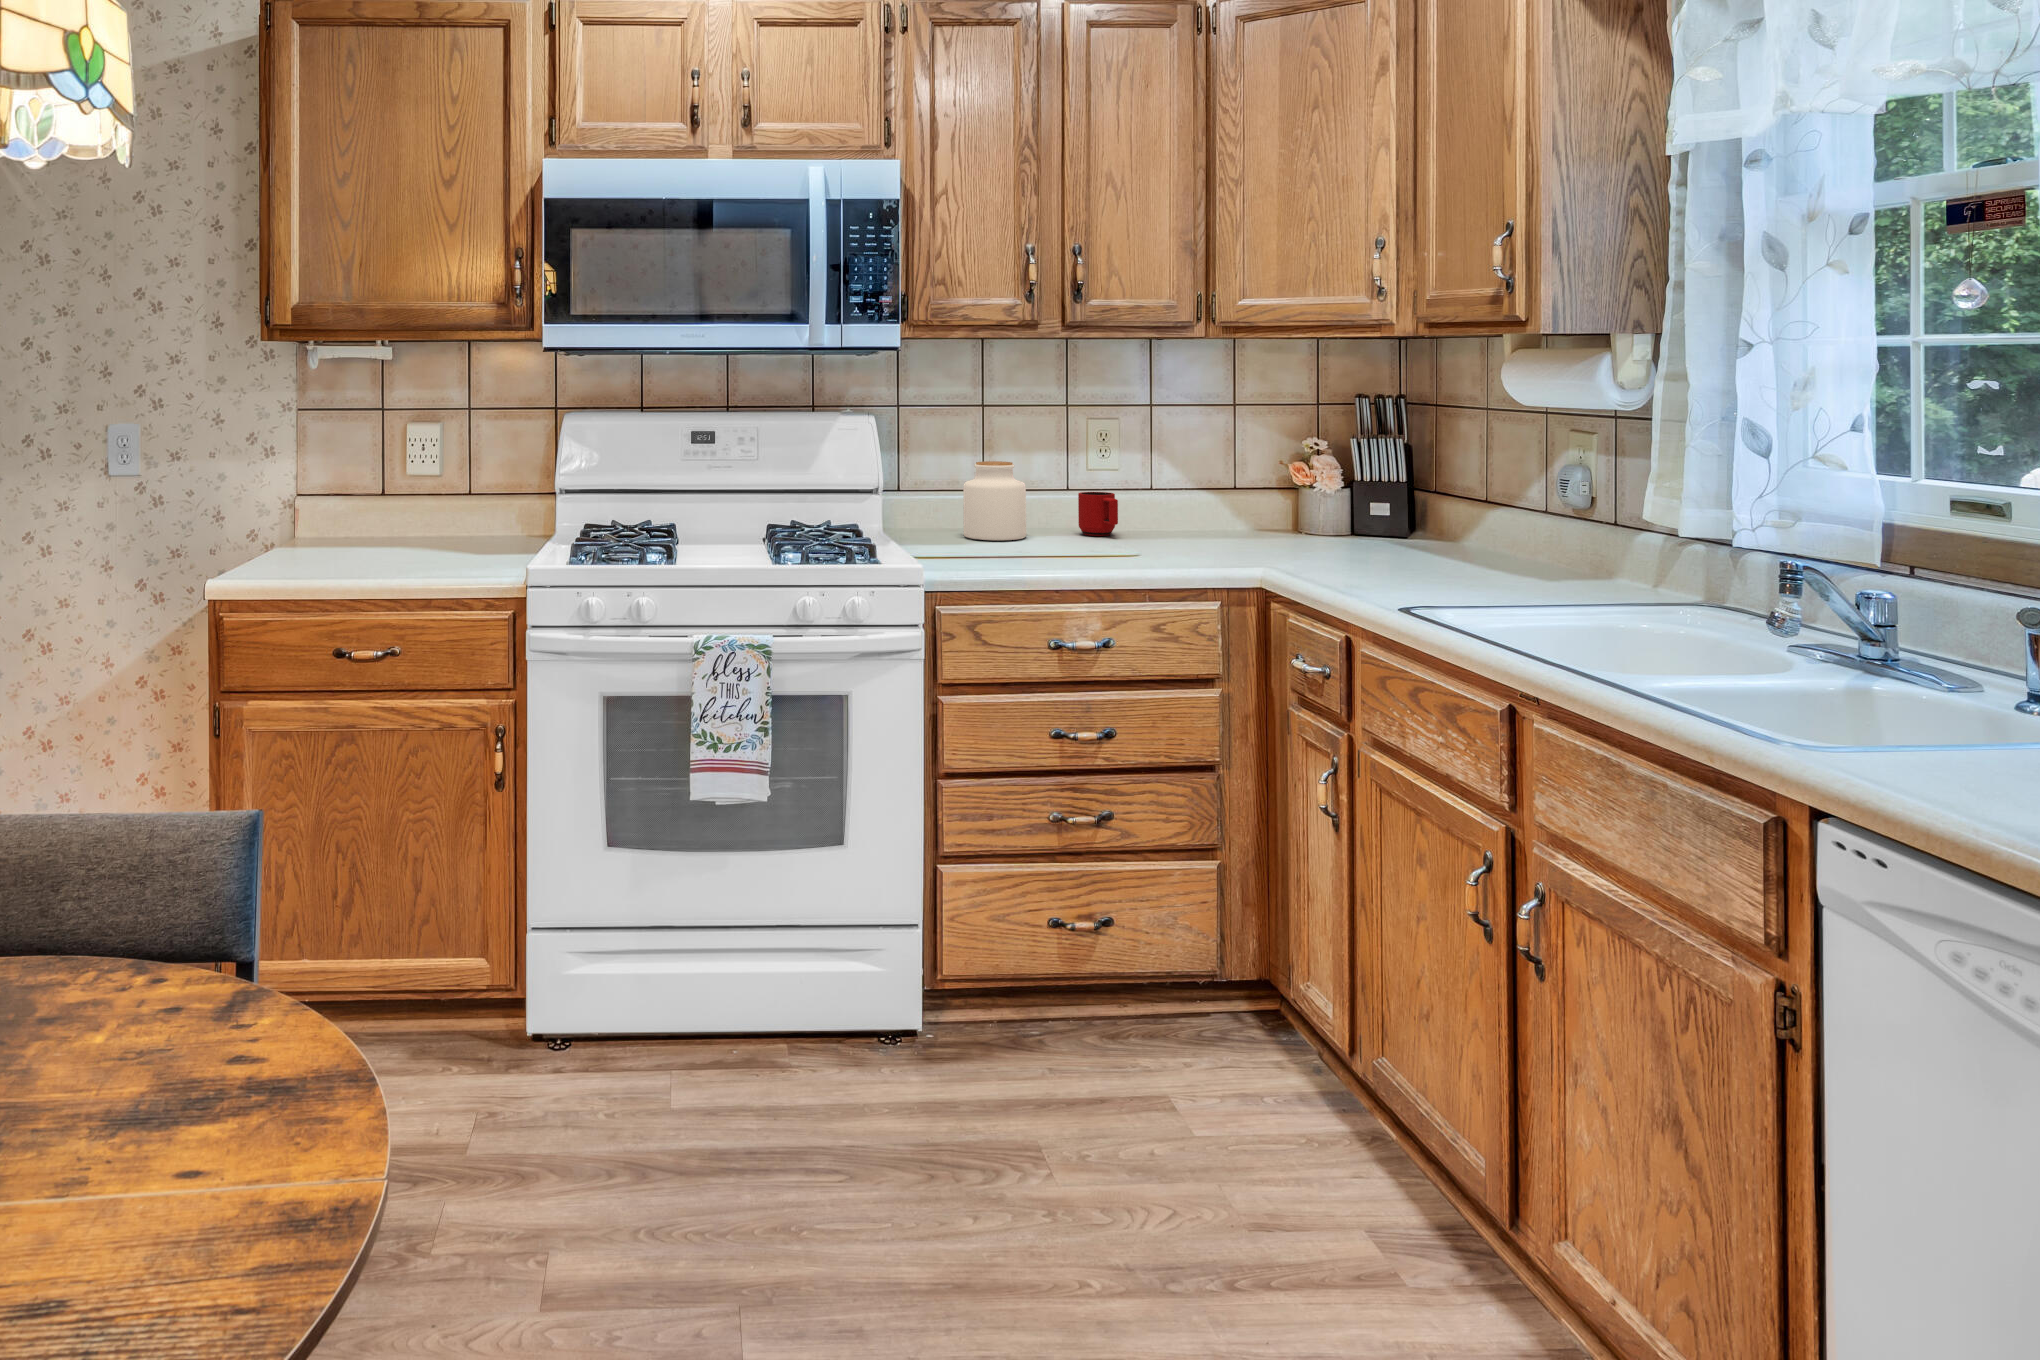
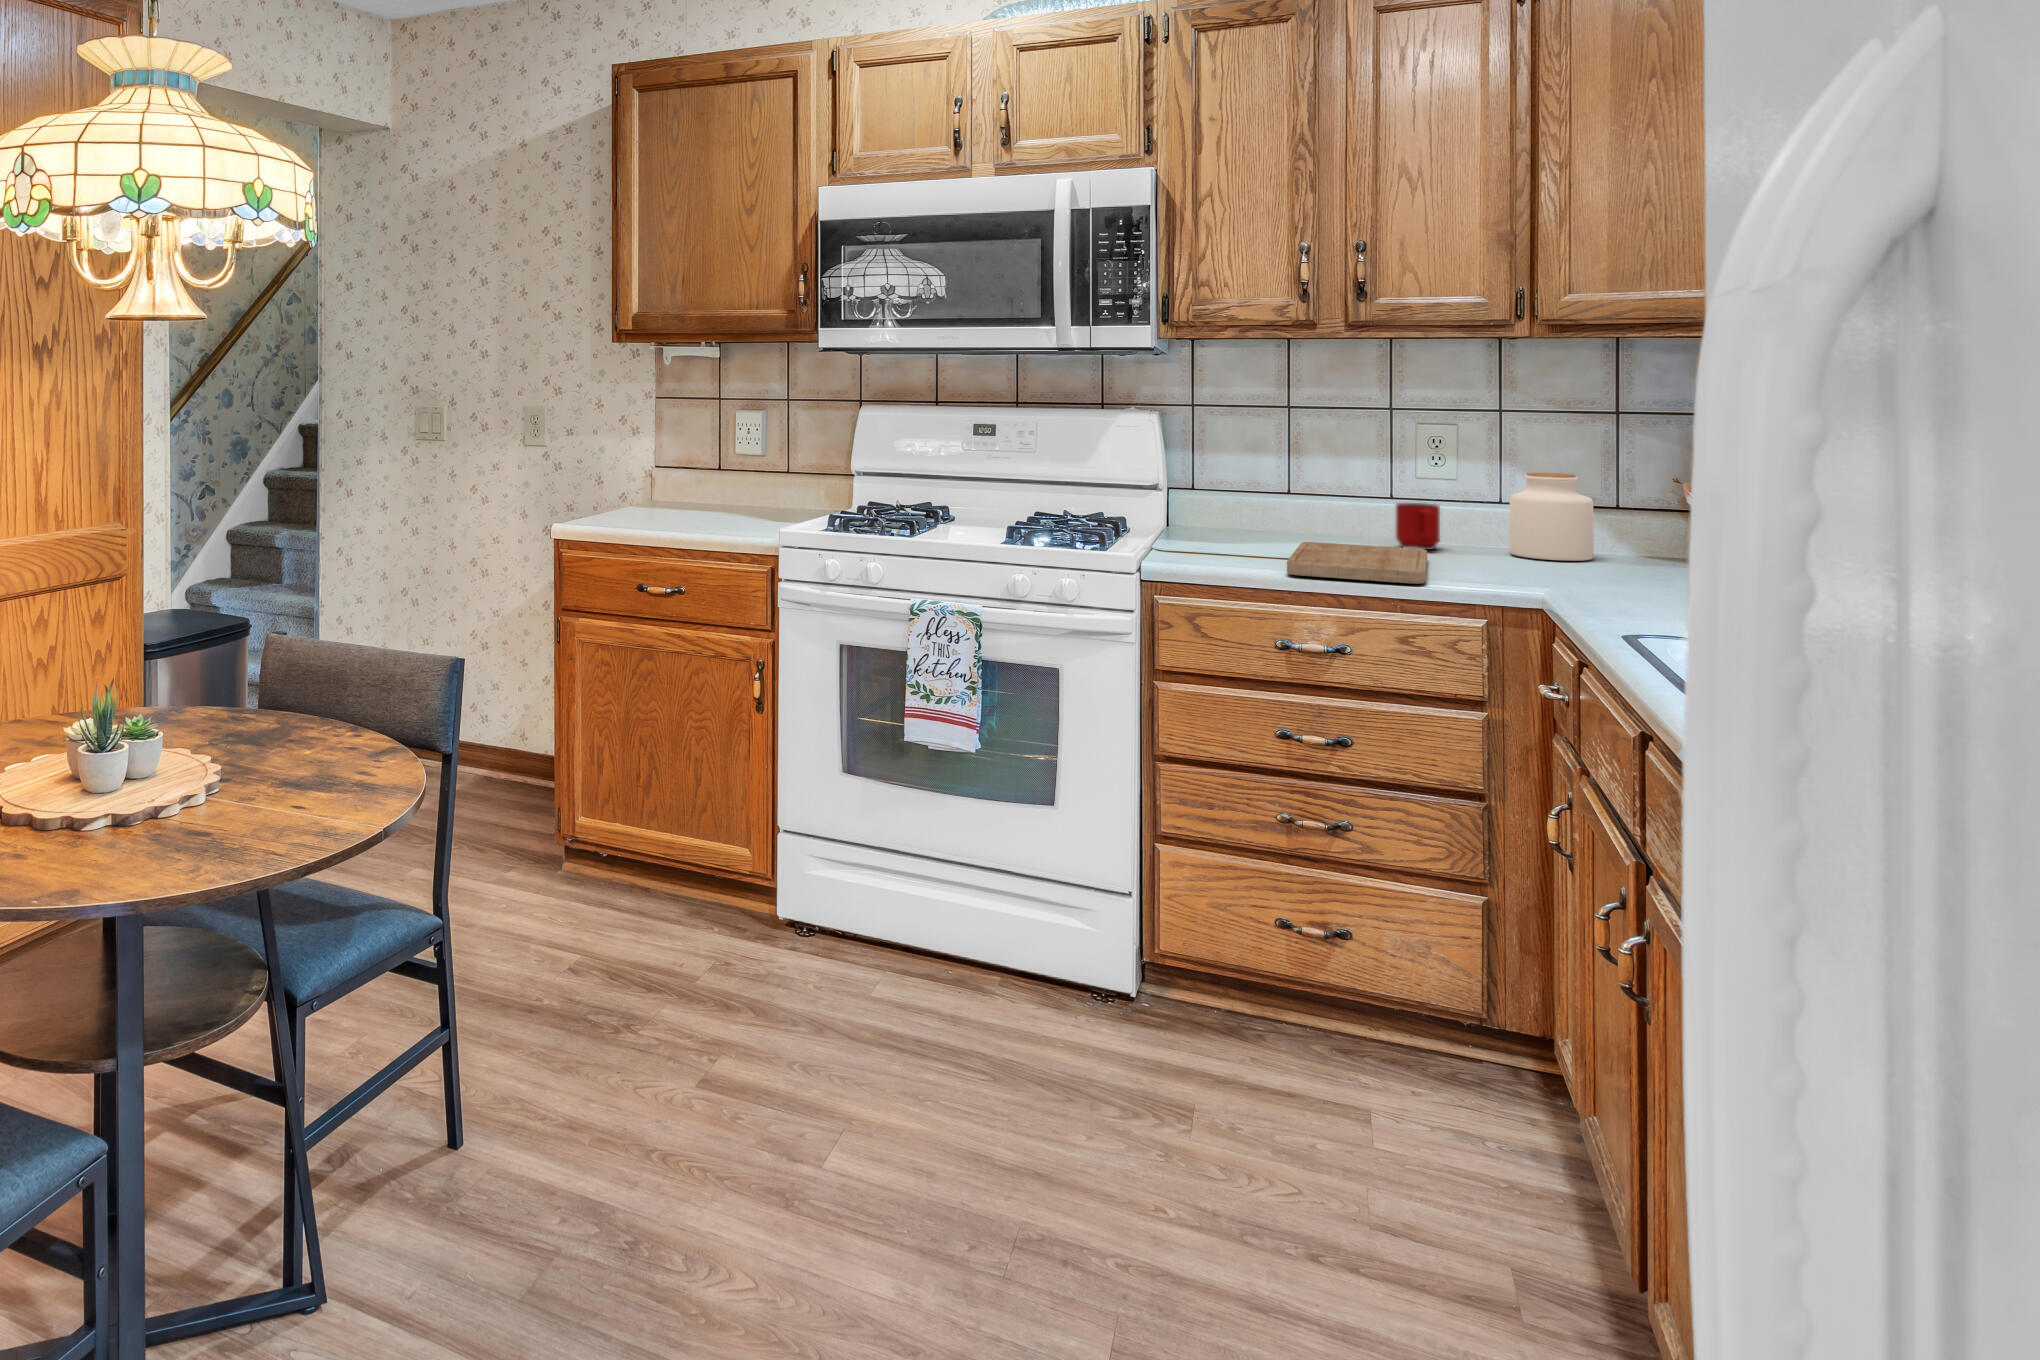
jar: present [963,461,1026,540] -> present [1510,473,1594,561]
cutting board: none [1021,536,1172,573] -> present [1287,542,1427,584]

